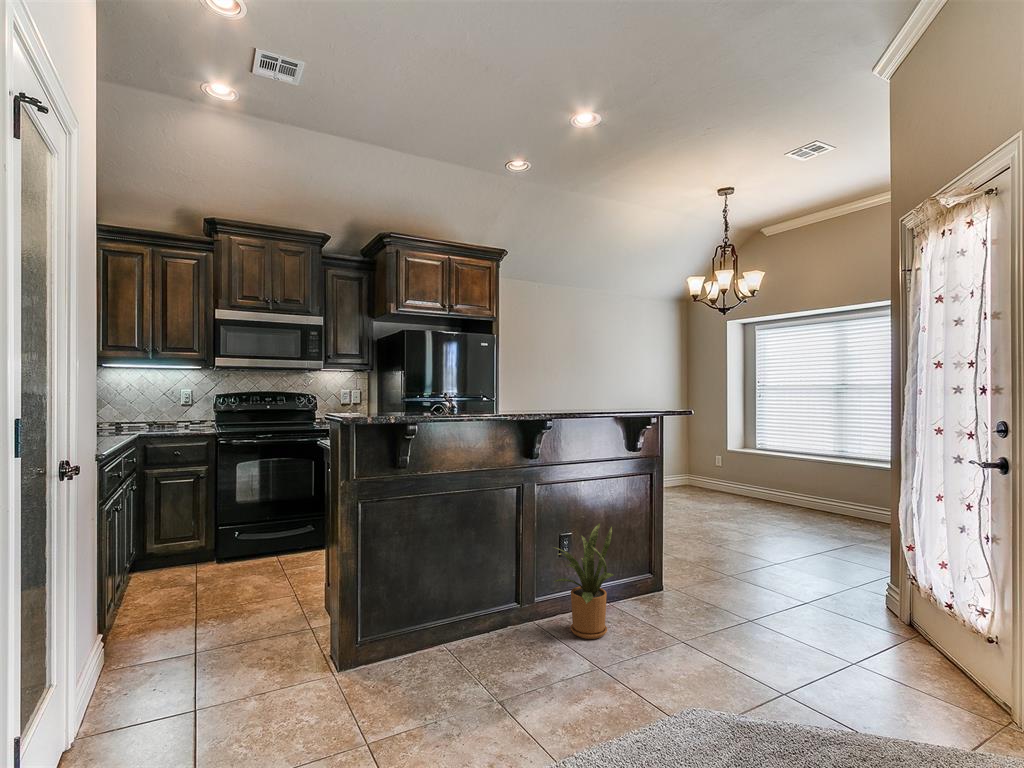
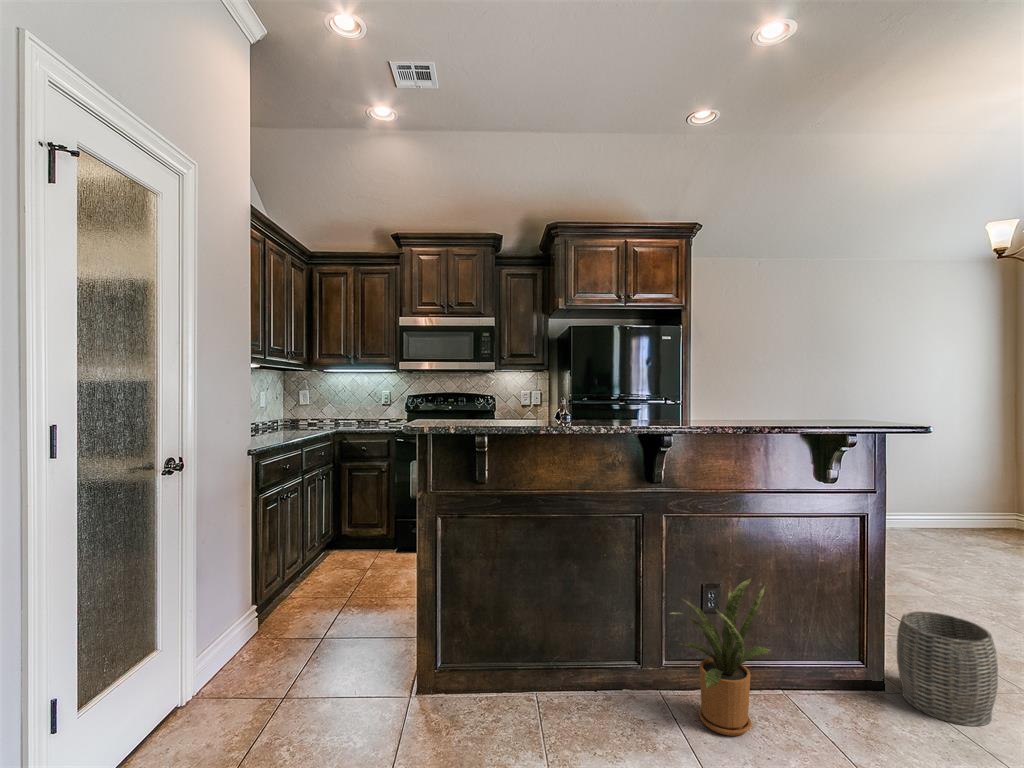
woven basket: none [677,535,733,602] -> present [897,611,998,726]

